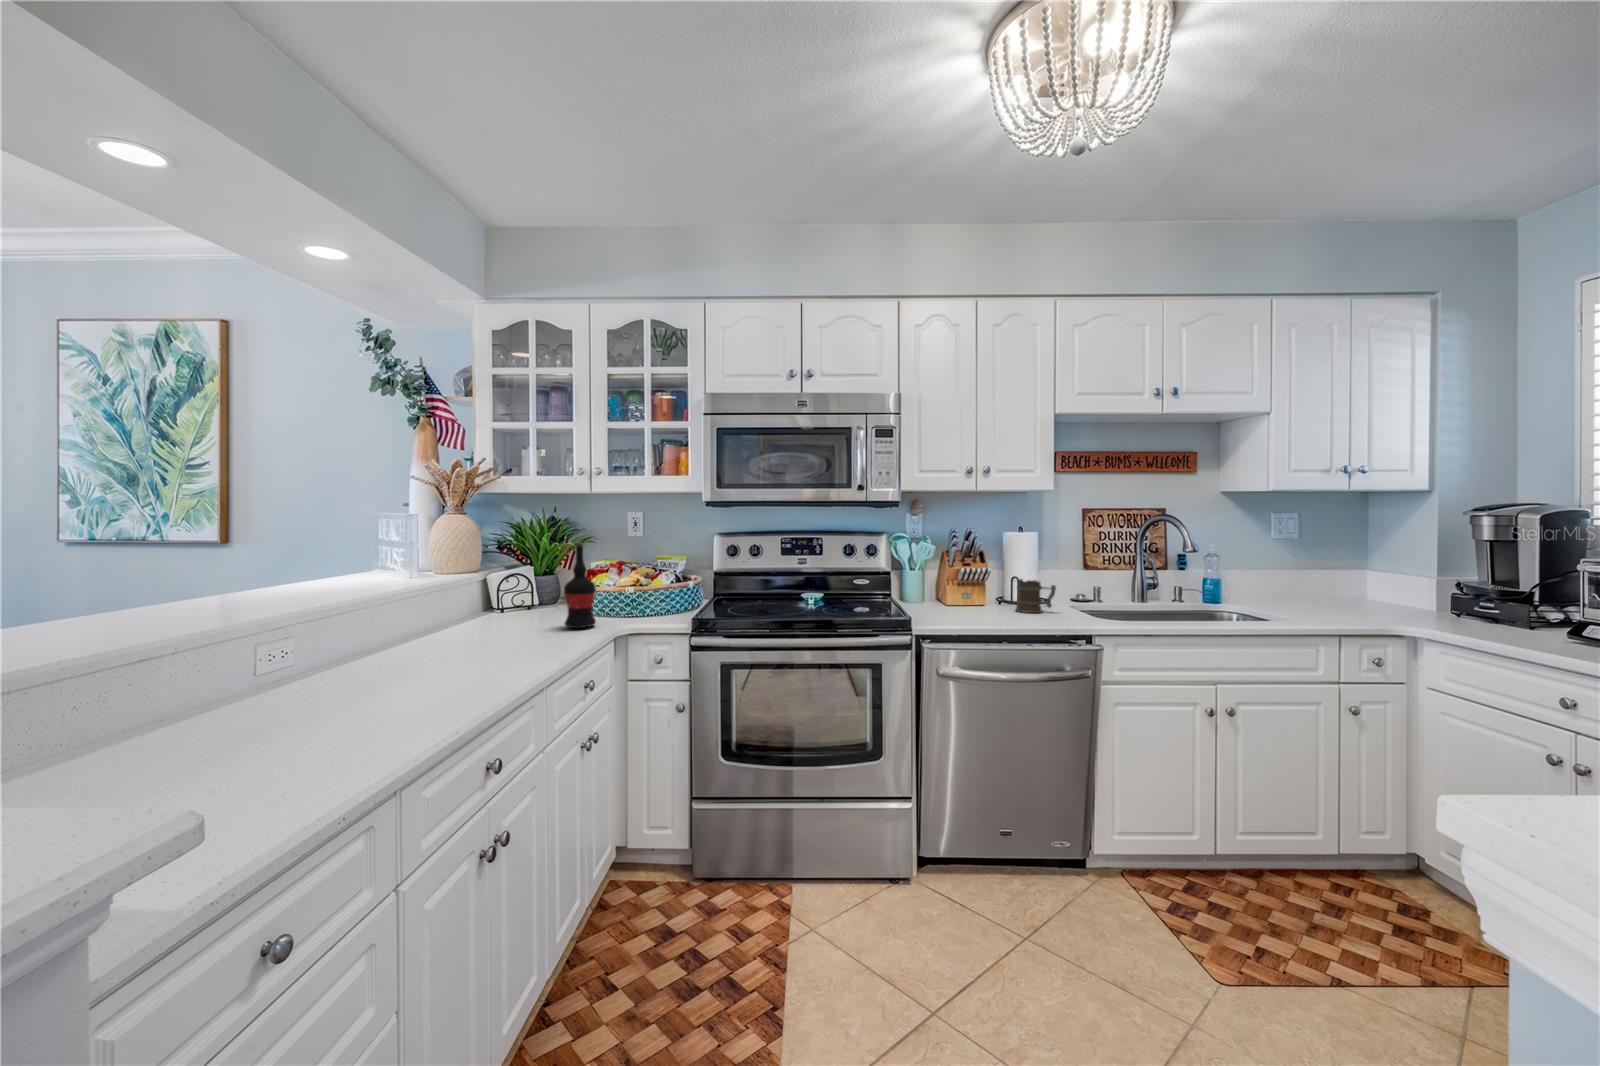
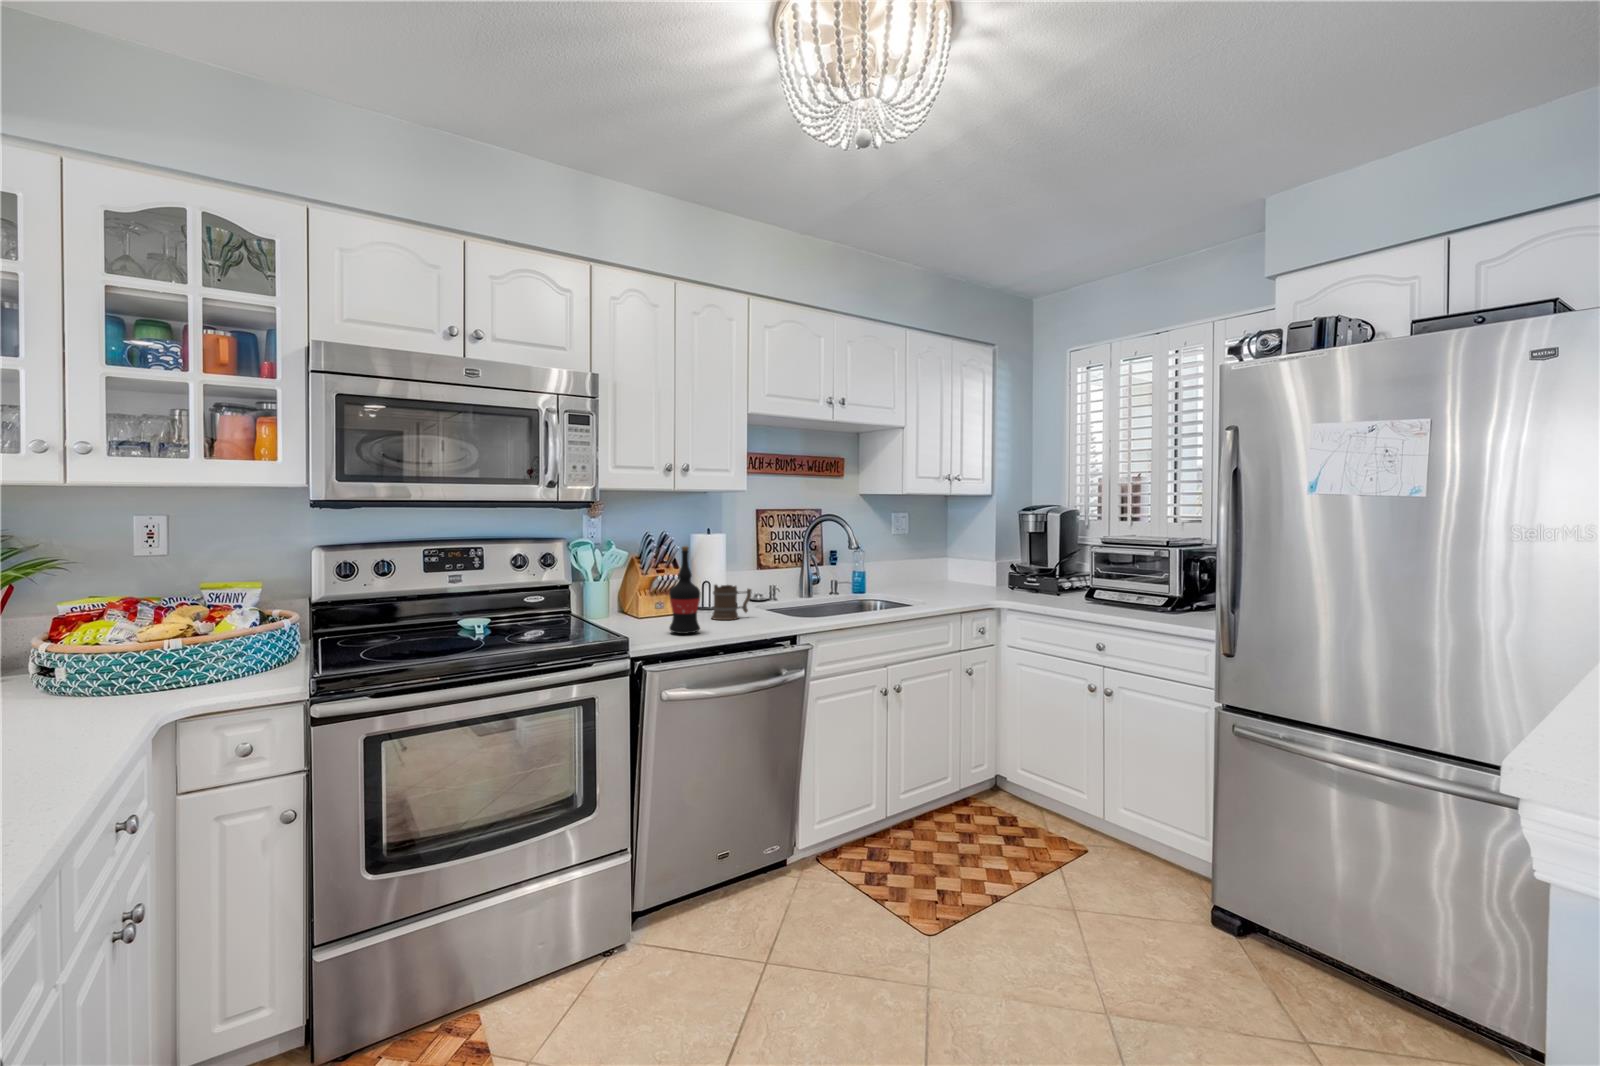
wine bottle: present [564,542,596,628] -> present [669,546,700,634]

